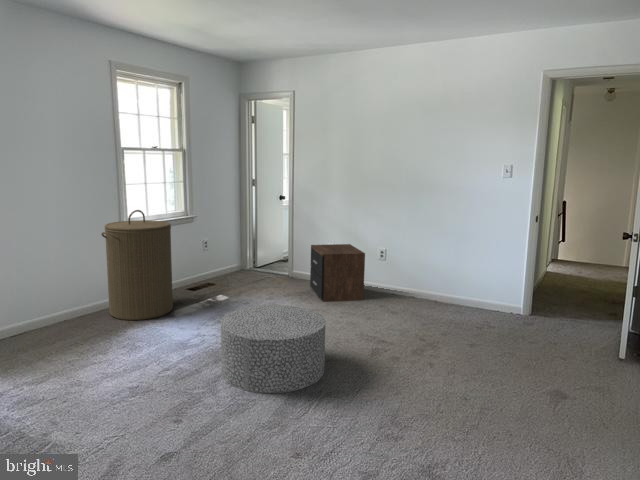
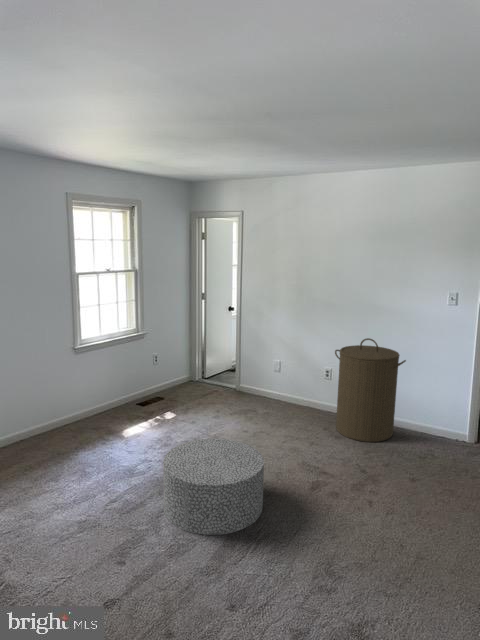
laundry hamper: present [102,210,173,320] -> present [335,338,406,442]
nightstand: present [310,244,365,302] -> none [256,361,309,421]

